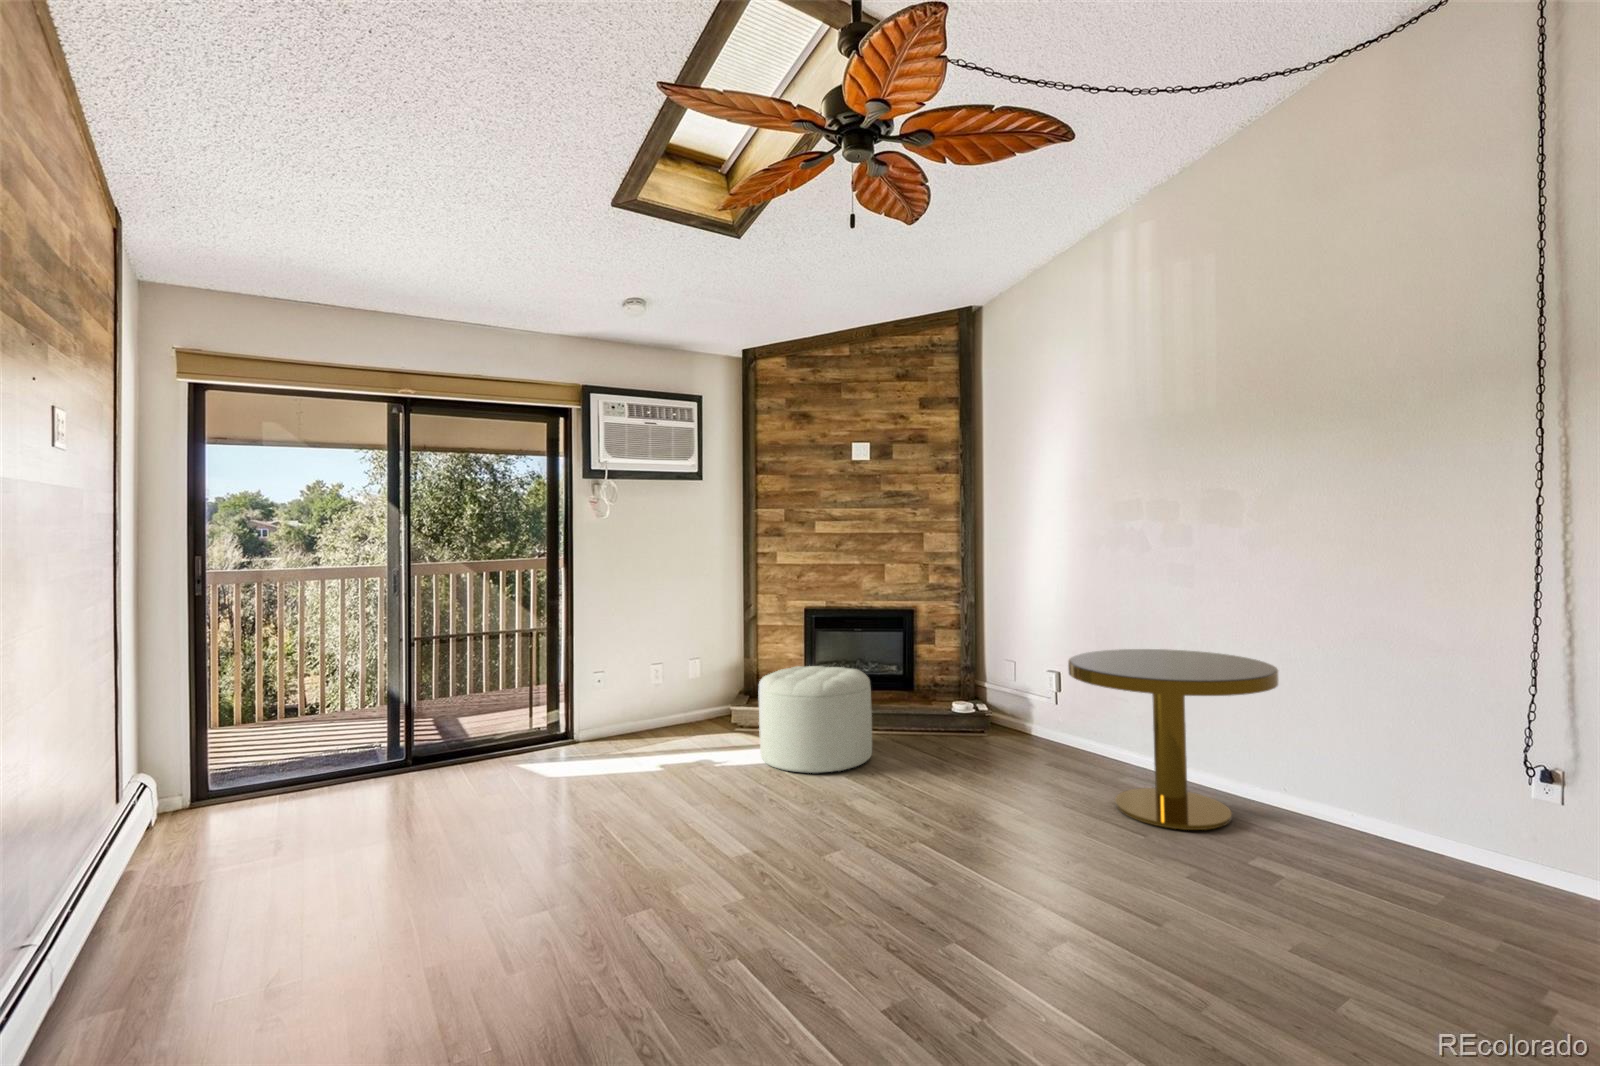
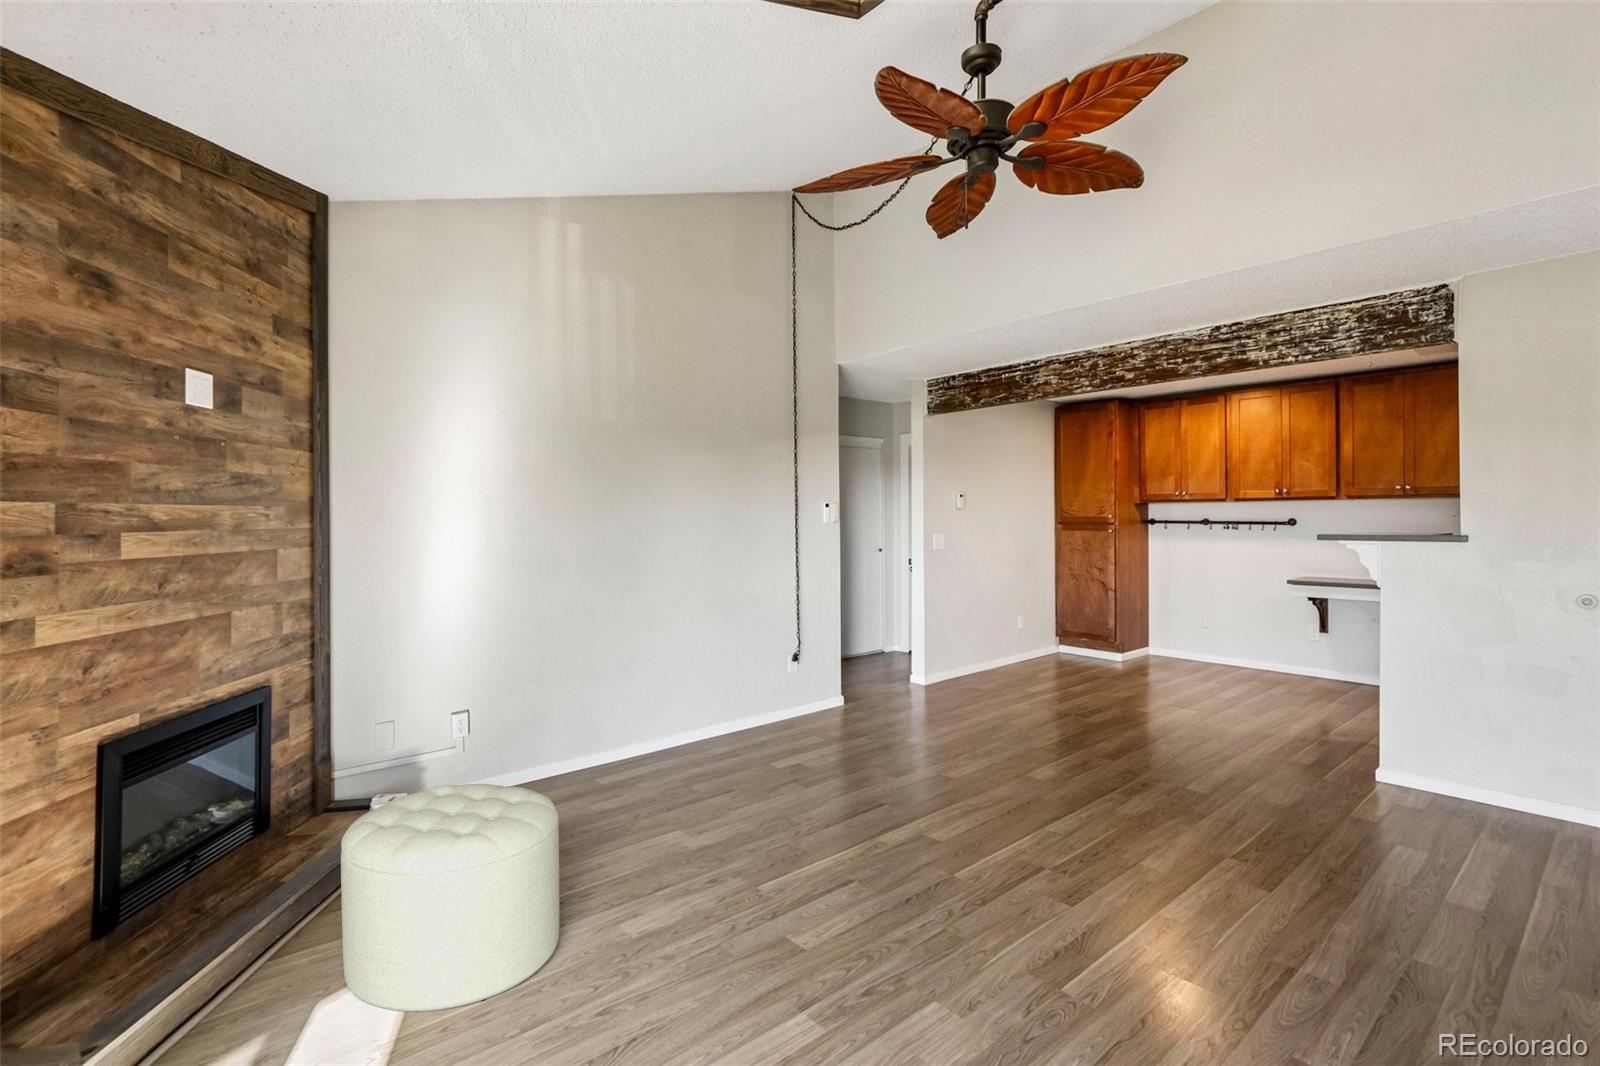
side table: present [1068,649,1279,830] -> none [620,643,785,799]

